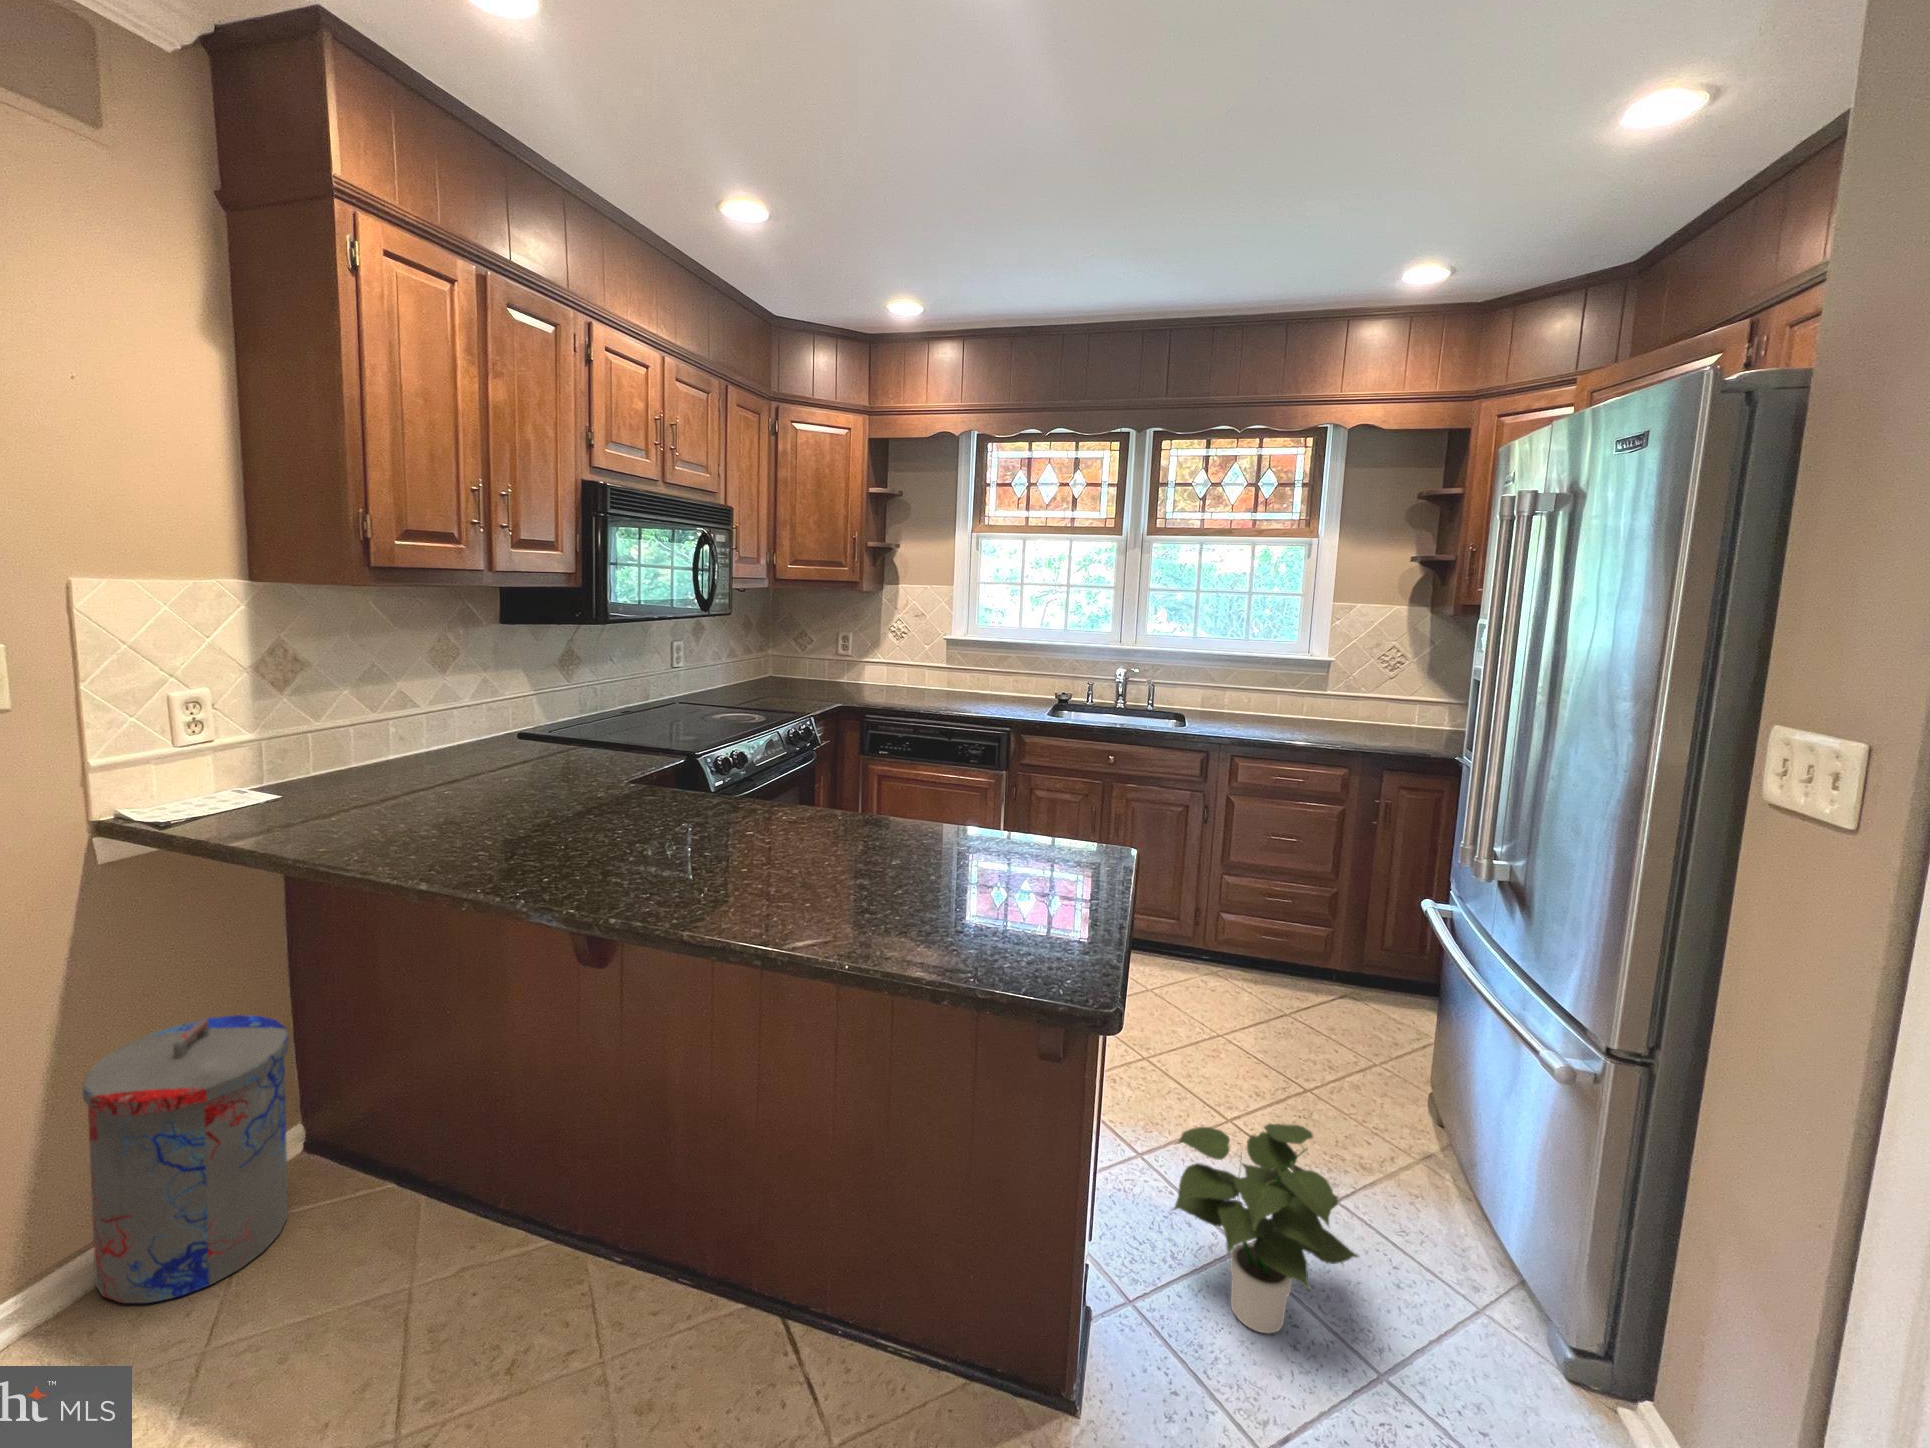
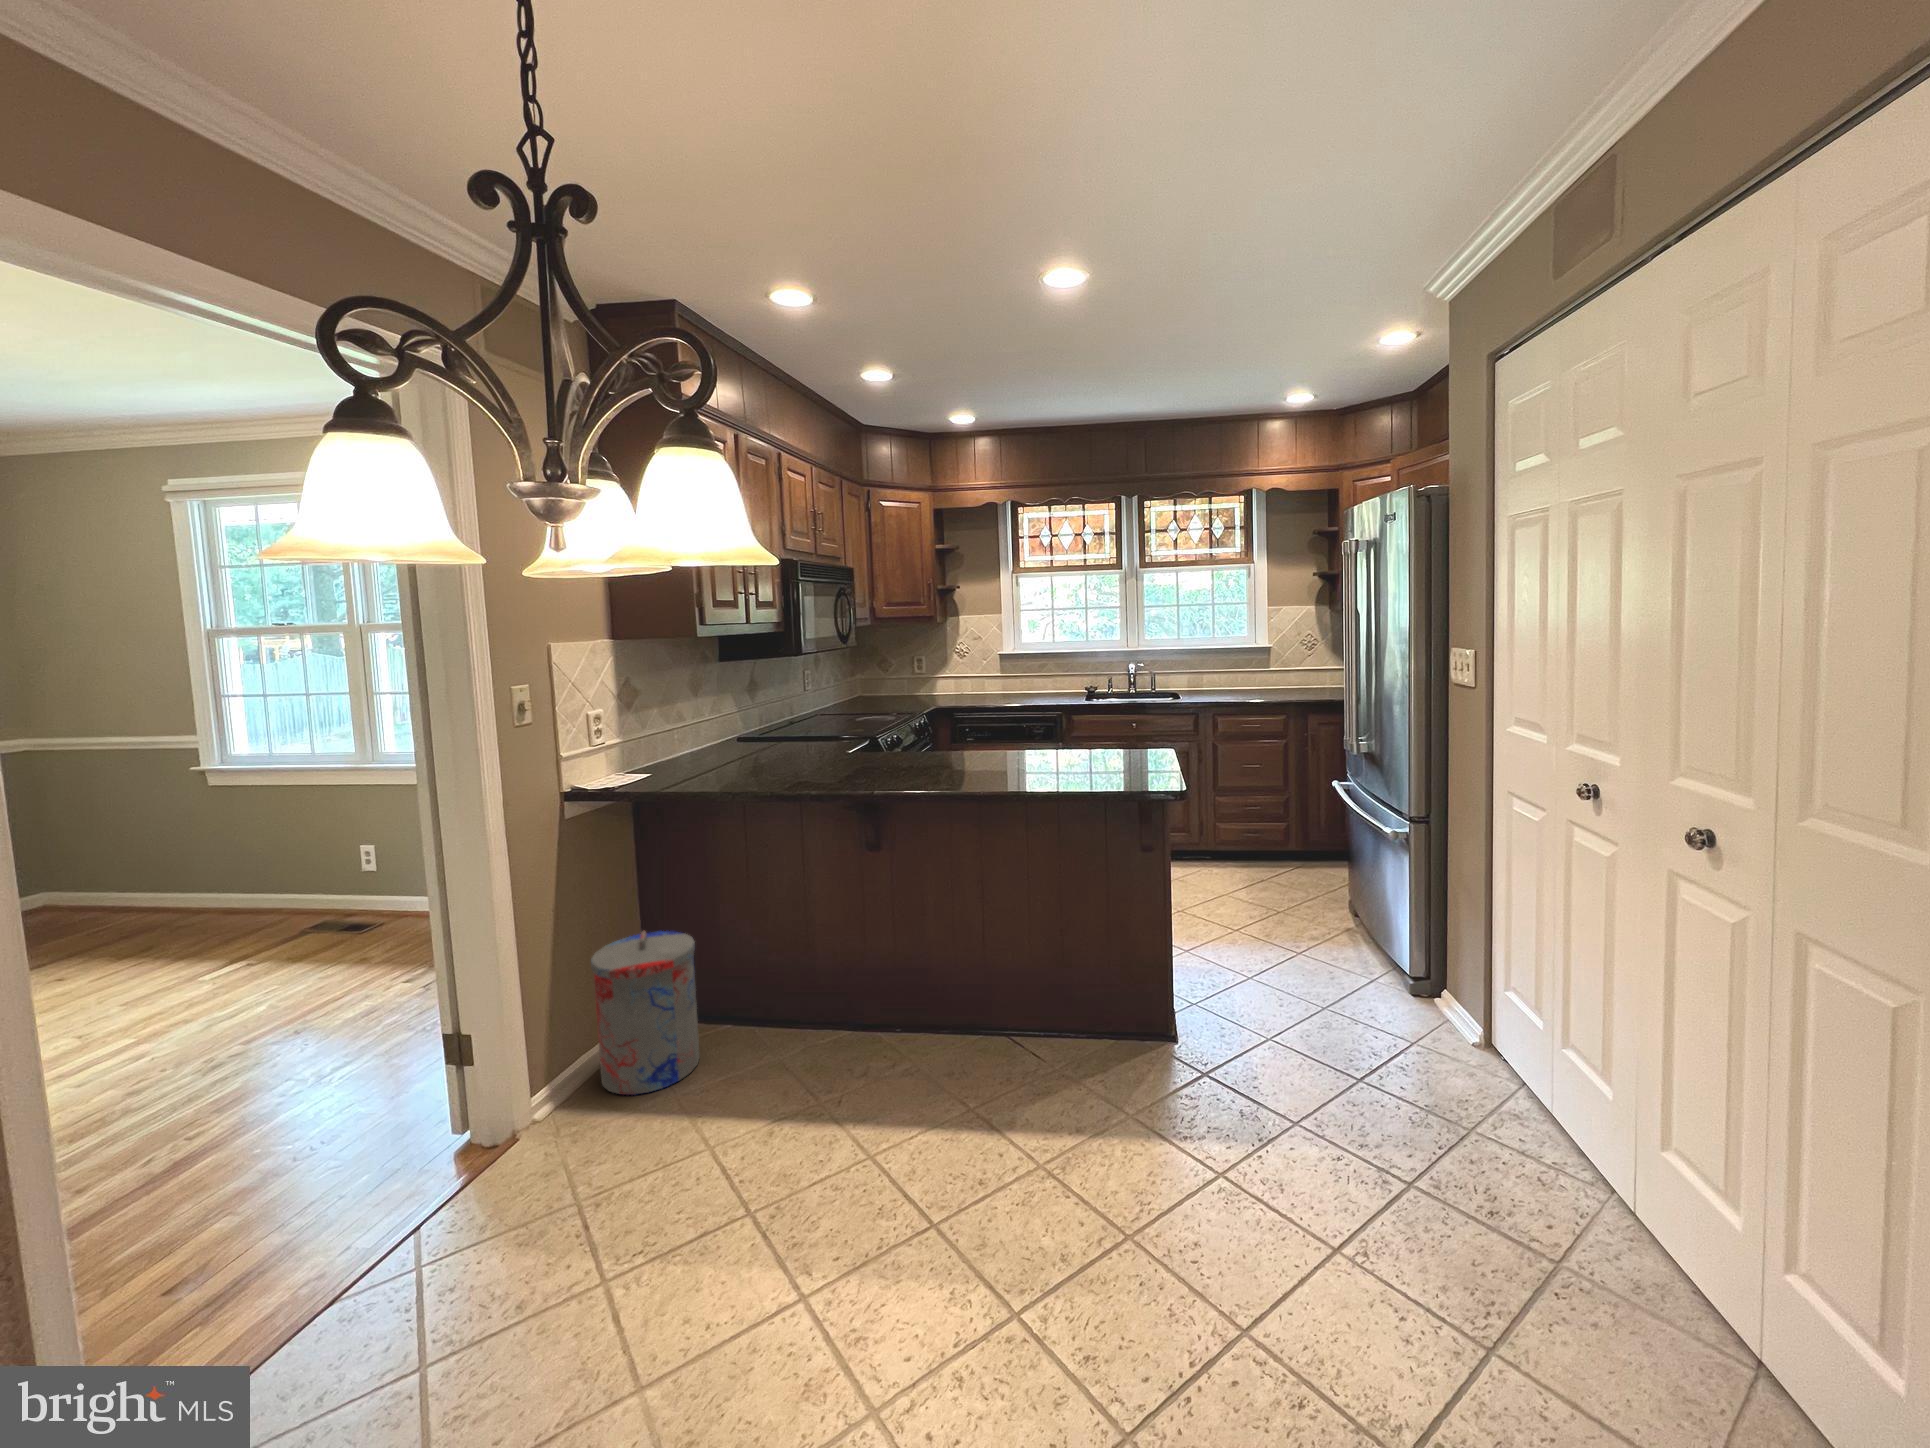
potted plant: present [1171,1124,1358,1333] -> none [1212,899,1311,1006]

